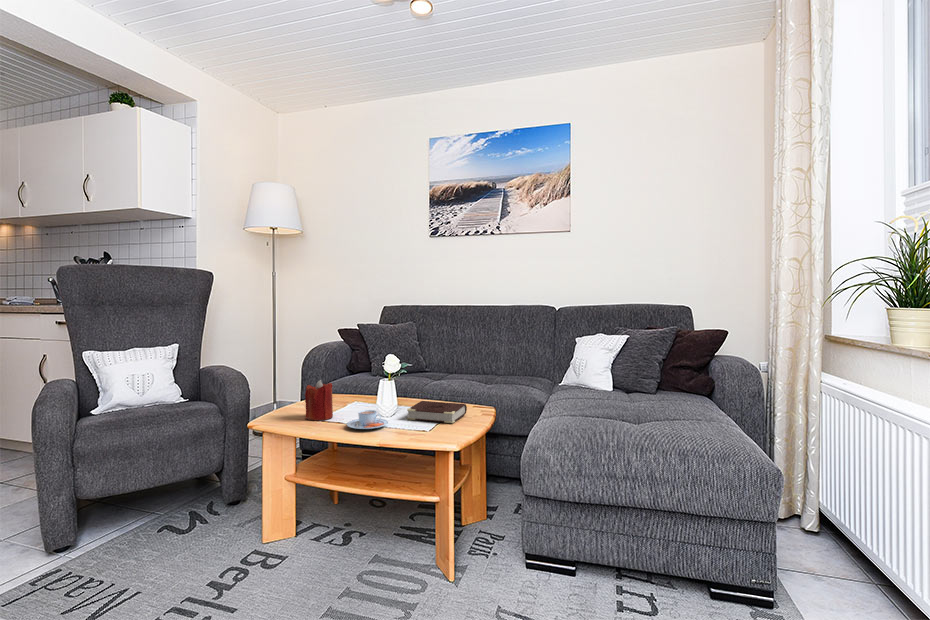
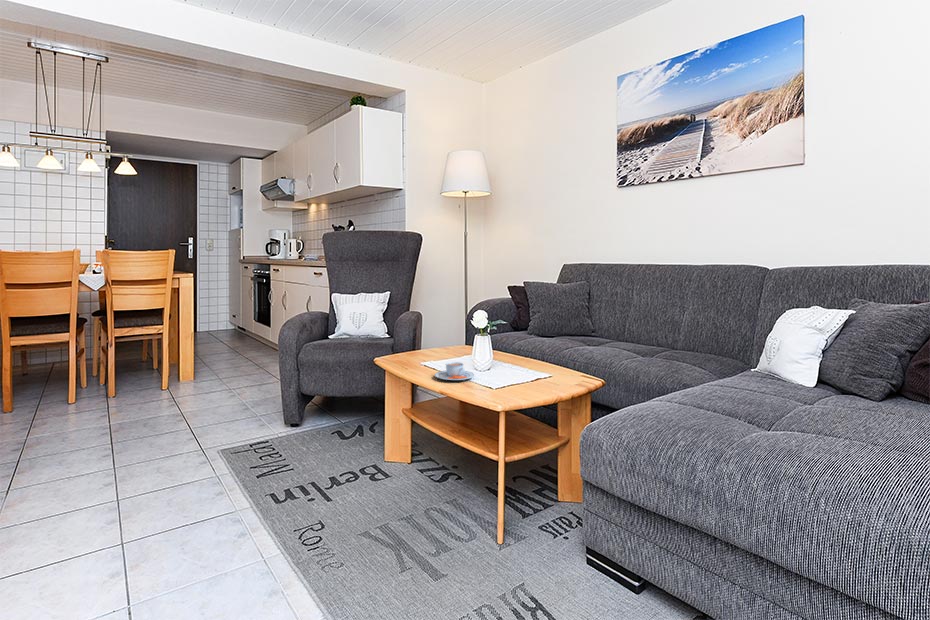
candle: present [305,380,333,420] -> none [417,330,443,367]
book: present [407,401,467,423] -> none [499,361,566,388]

